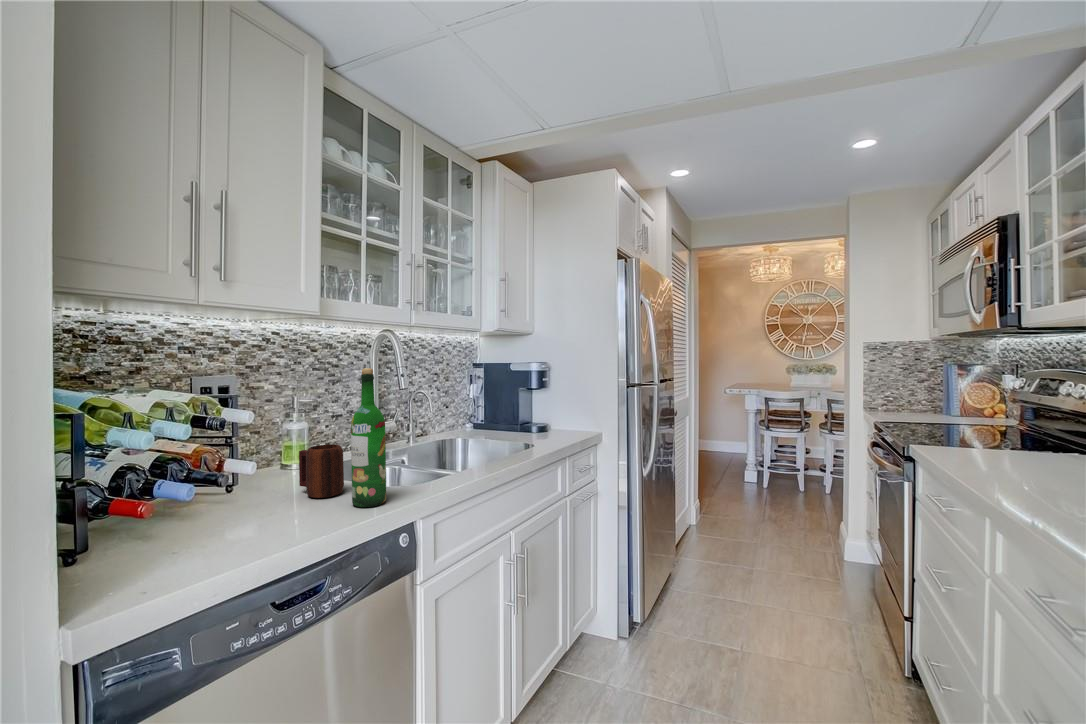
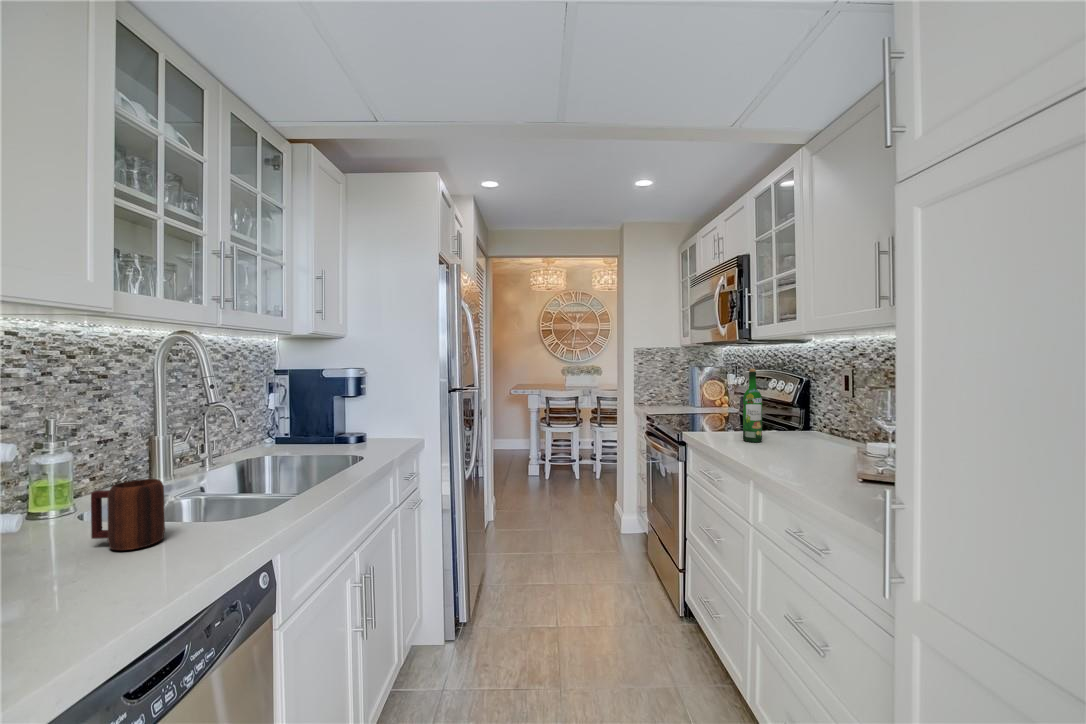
wine bottle: present [351,368,386,507] -> present [743,368,762,442]

